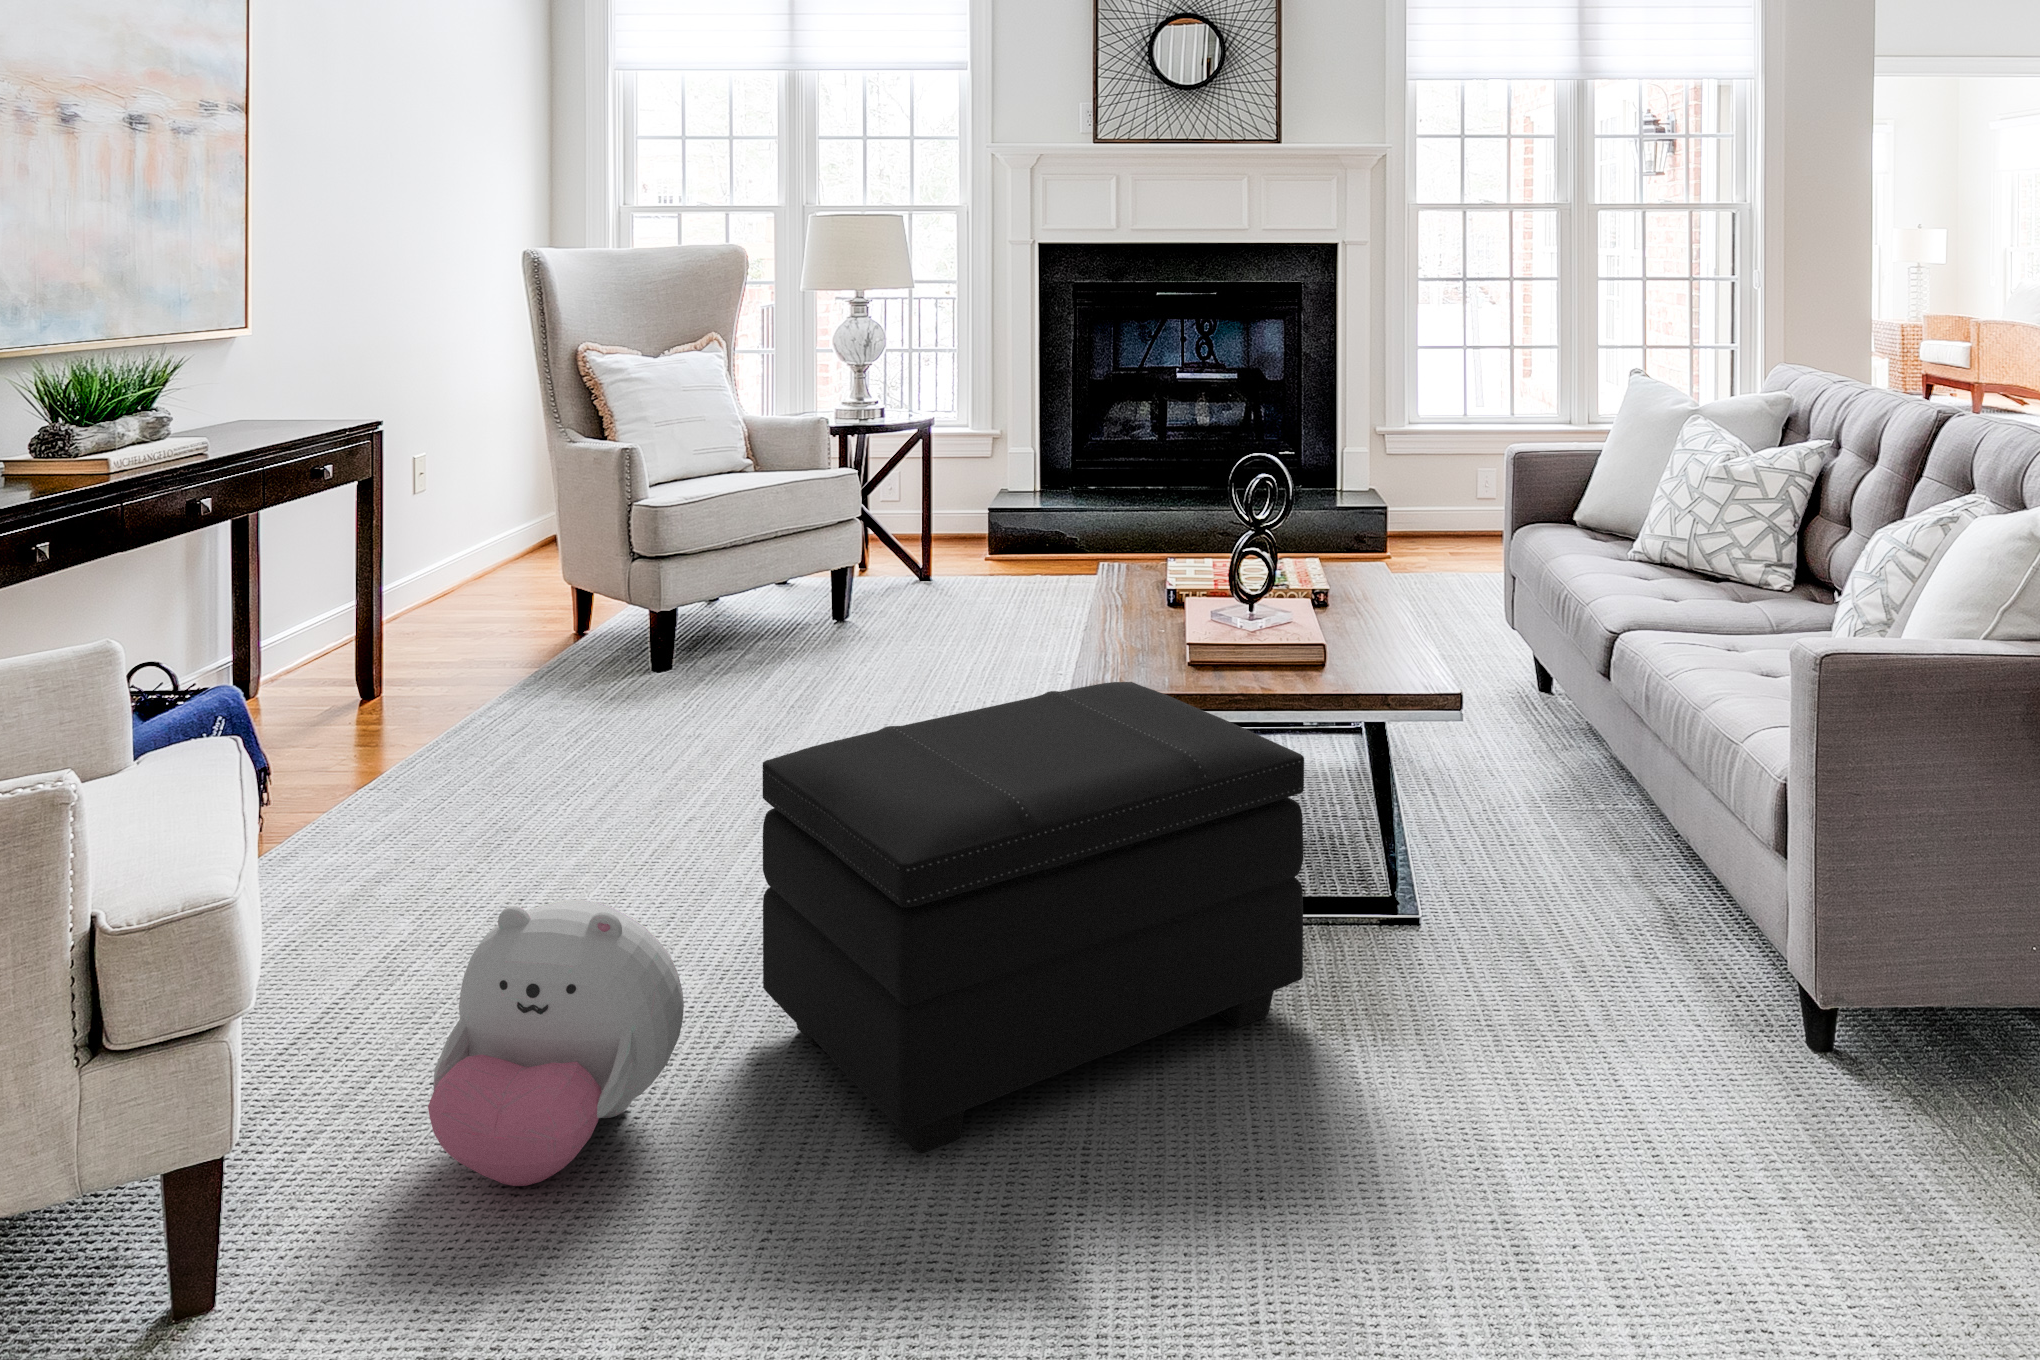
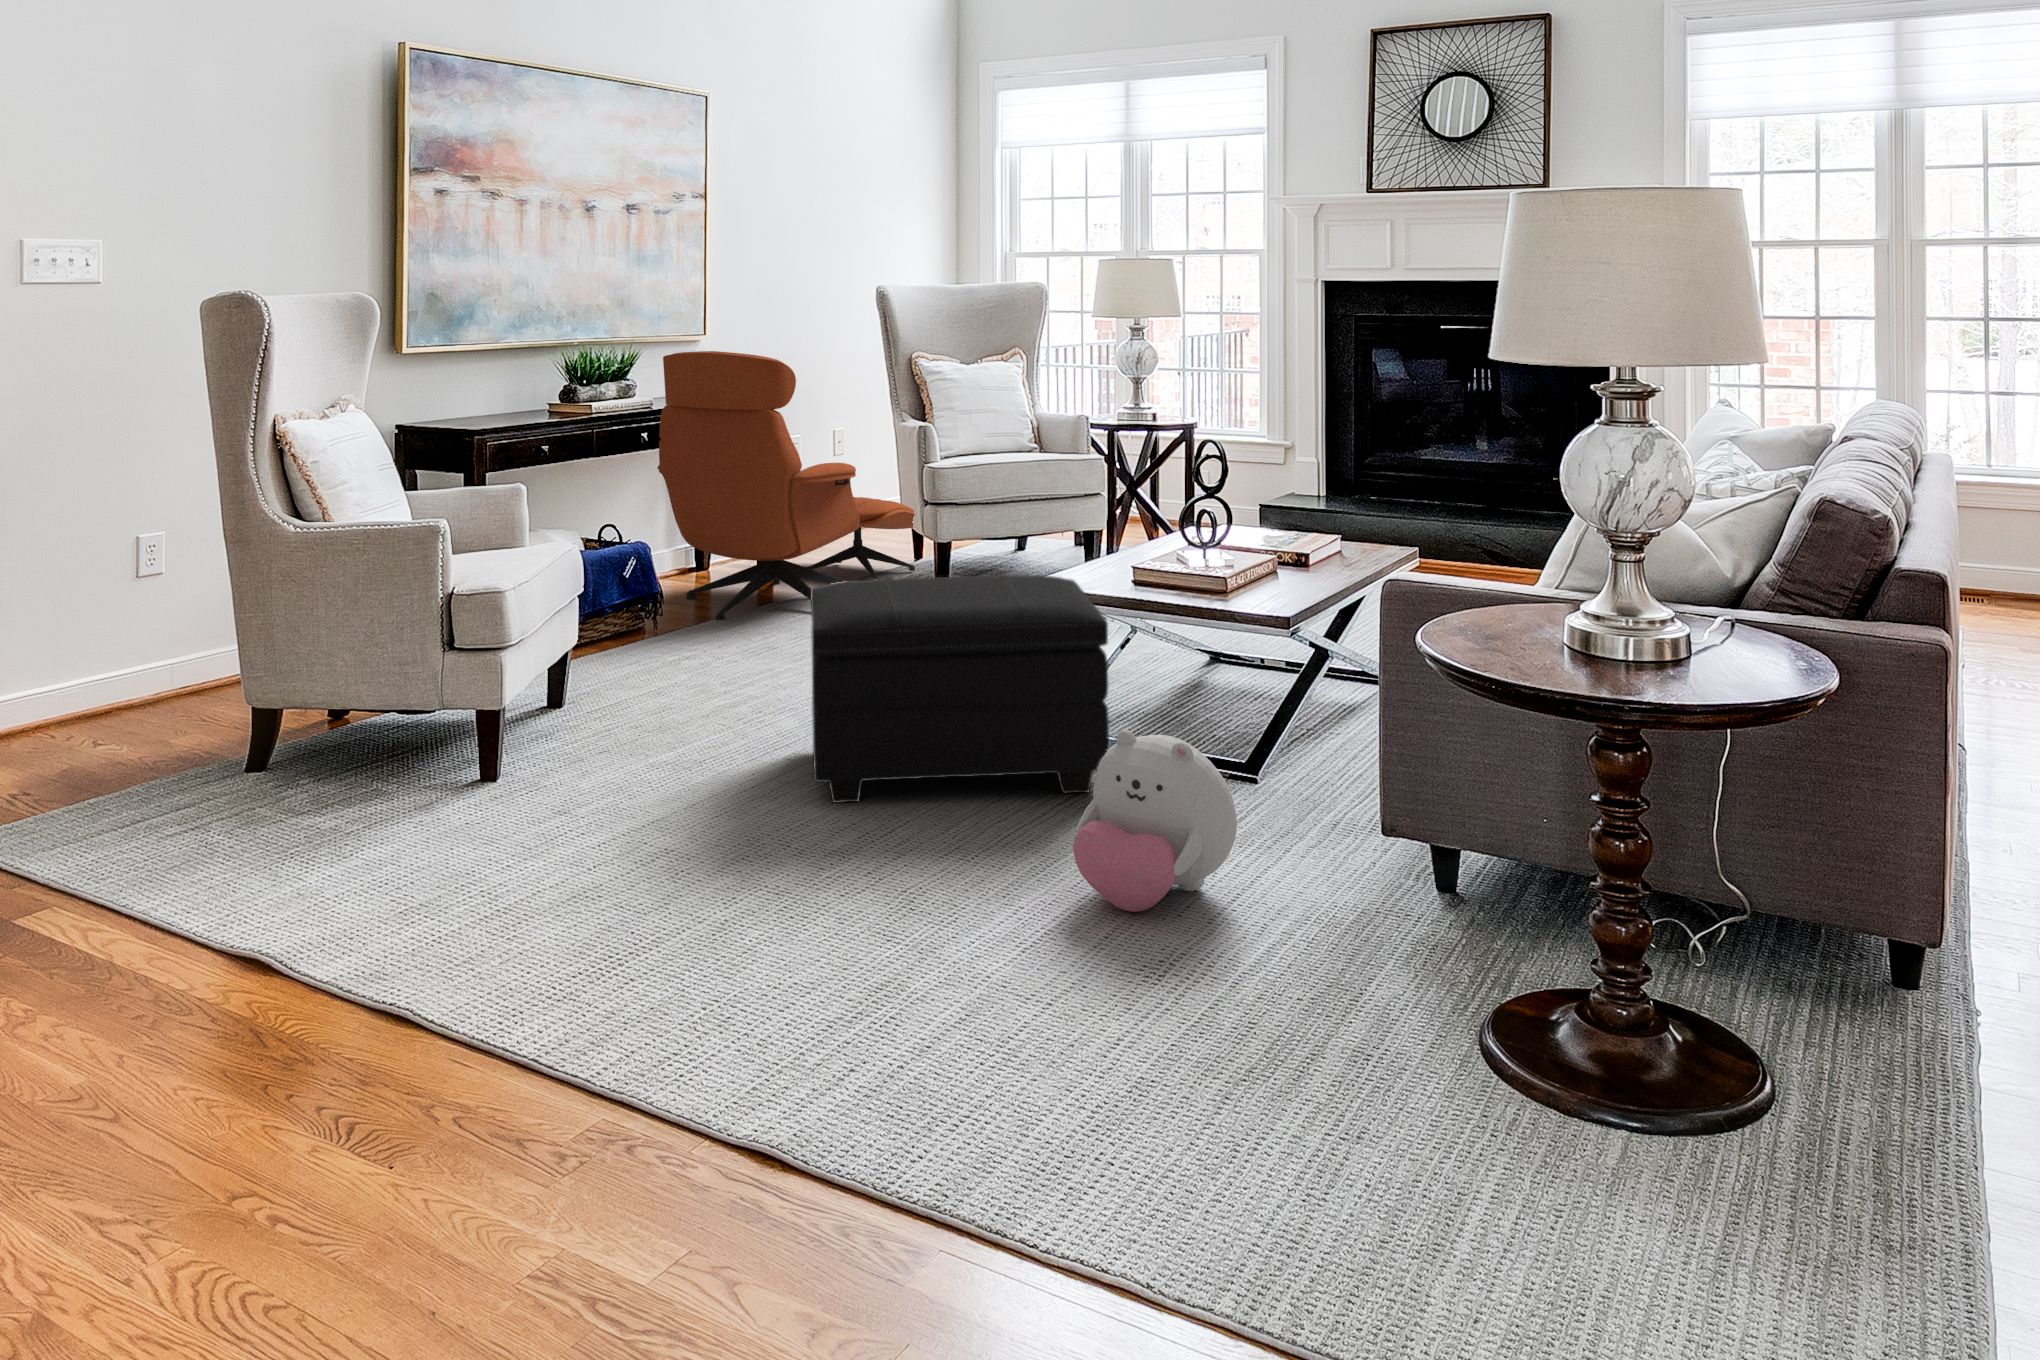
lounge chair: none [213,357,601,790] -> present [658,351,915,620]
plush toy: present [428,900,684,1186] -> present [1073,730,1237,912]

